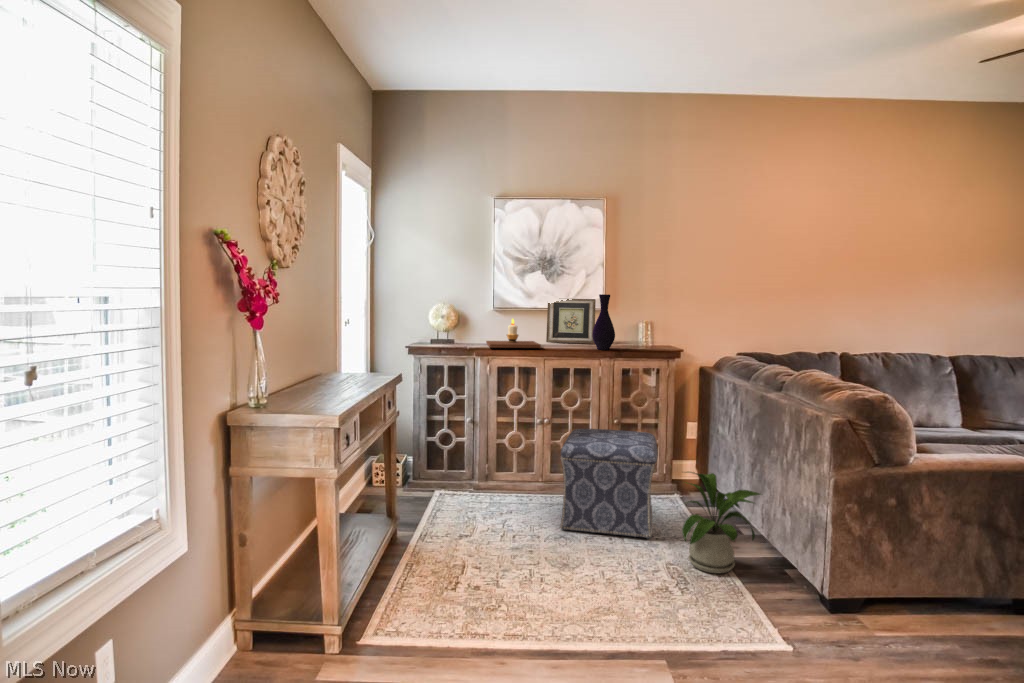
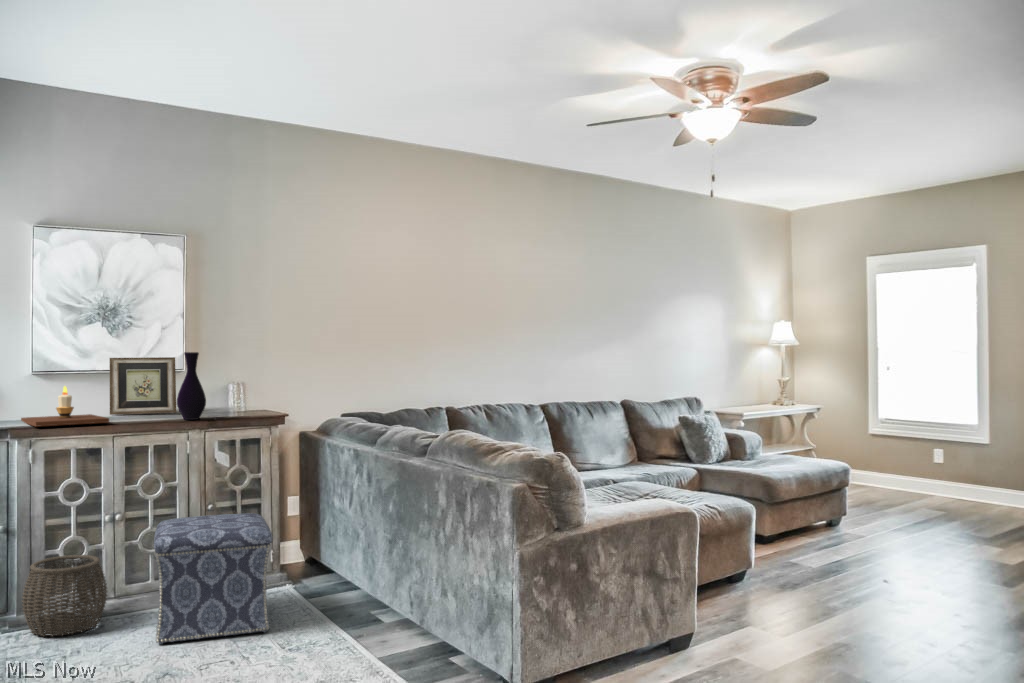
woven basket: none [477,446,534,507] -> present [22,555,107,636]
house plant: present [682,472,760,573] -> none [299,543,385,649]

